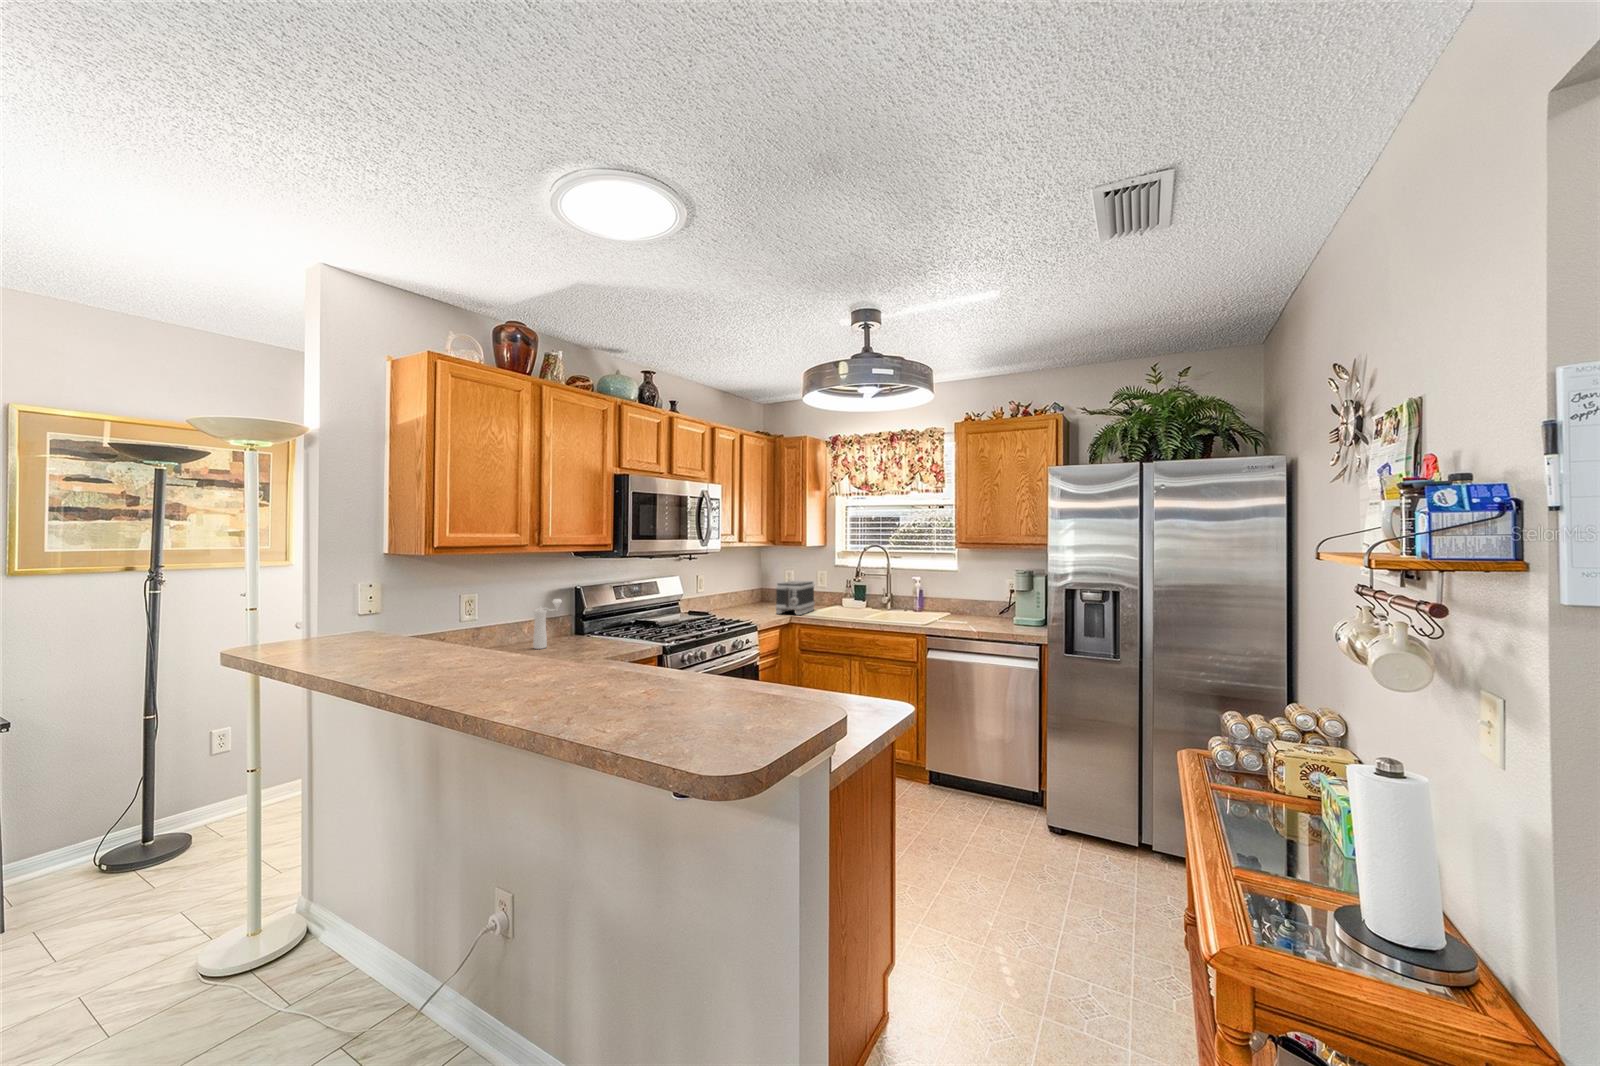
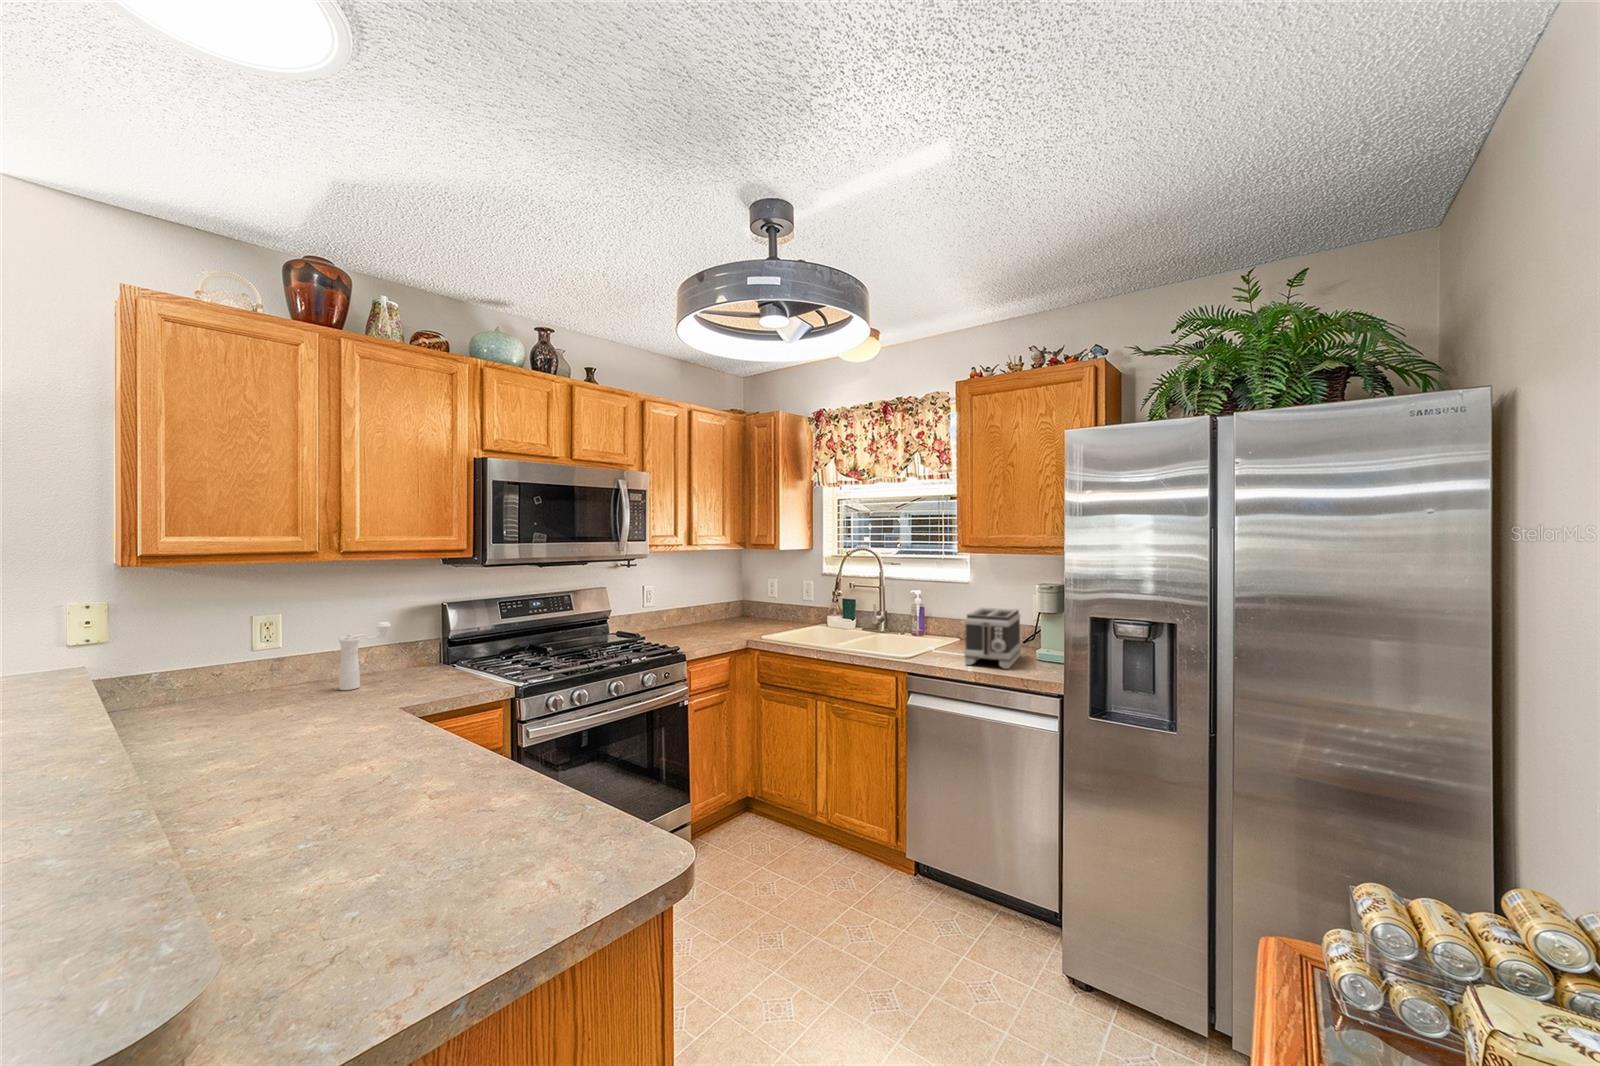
toaster: present [776,581,815,615] -> present [964,608,1021,669]

